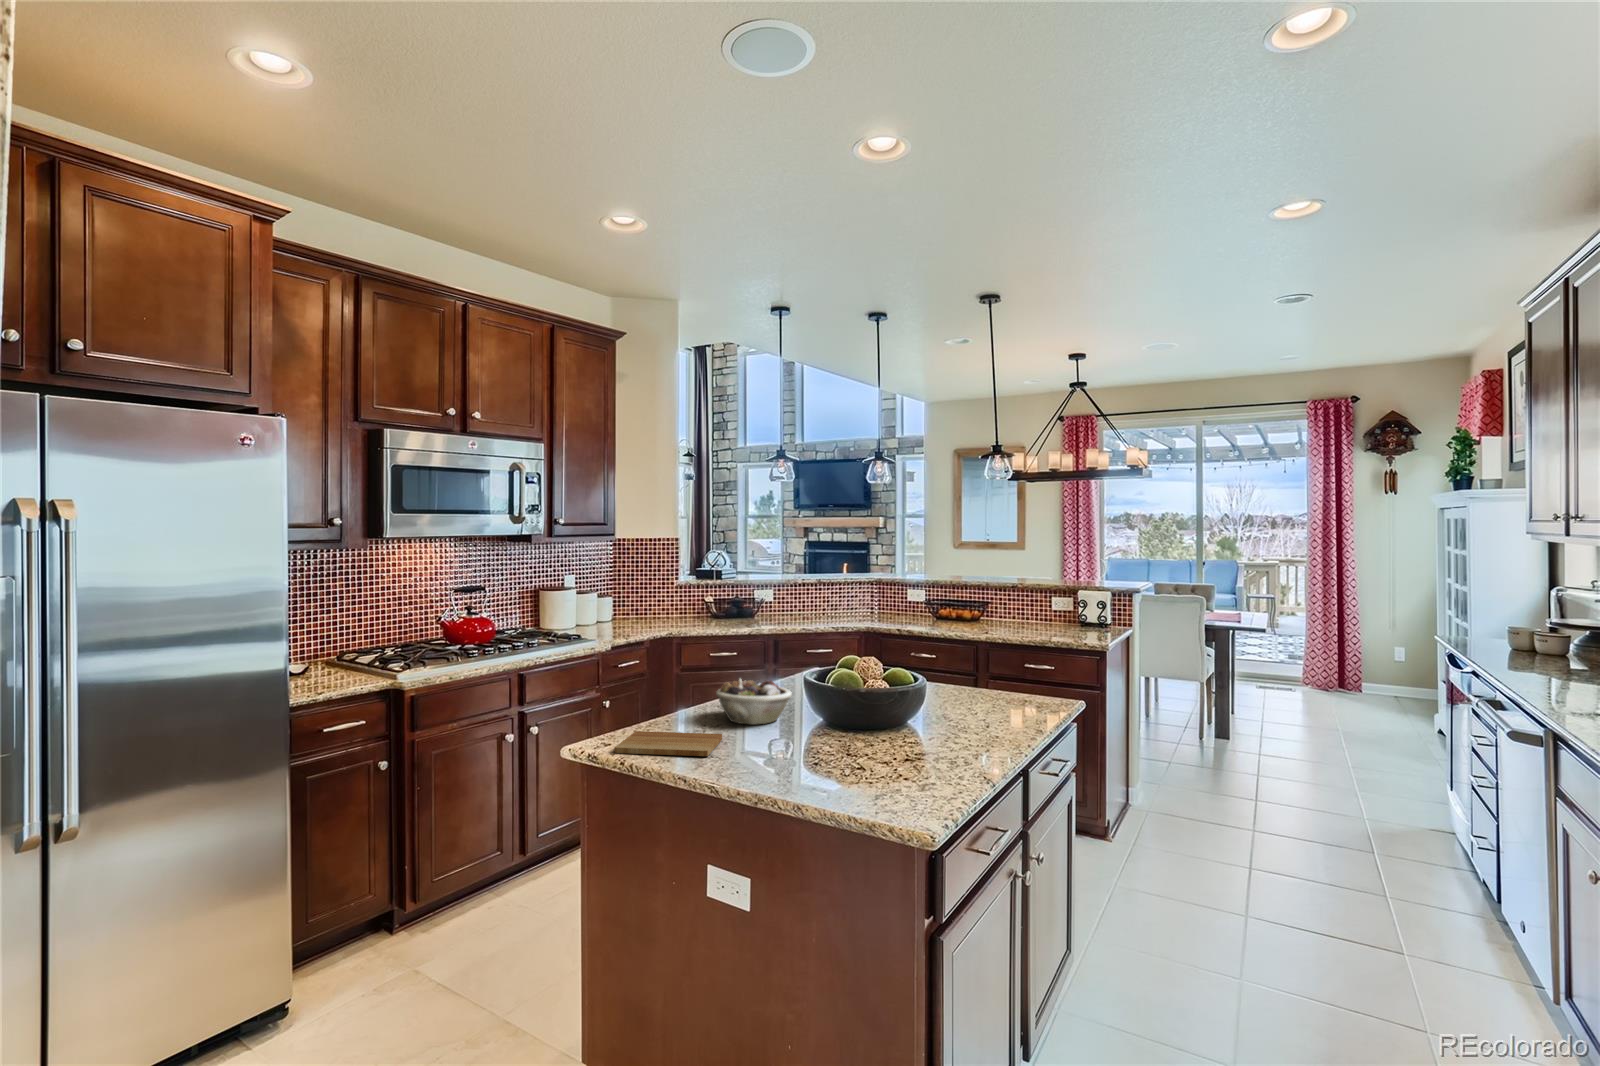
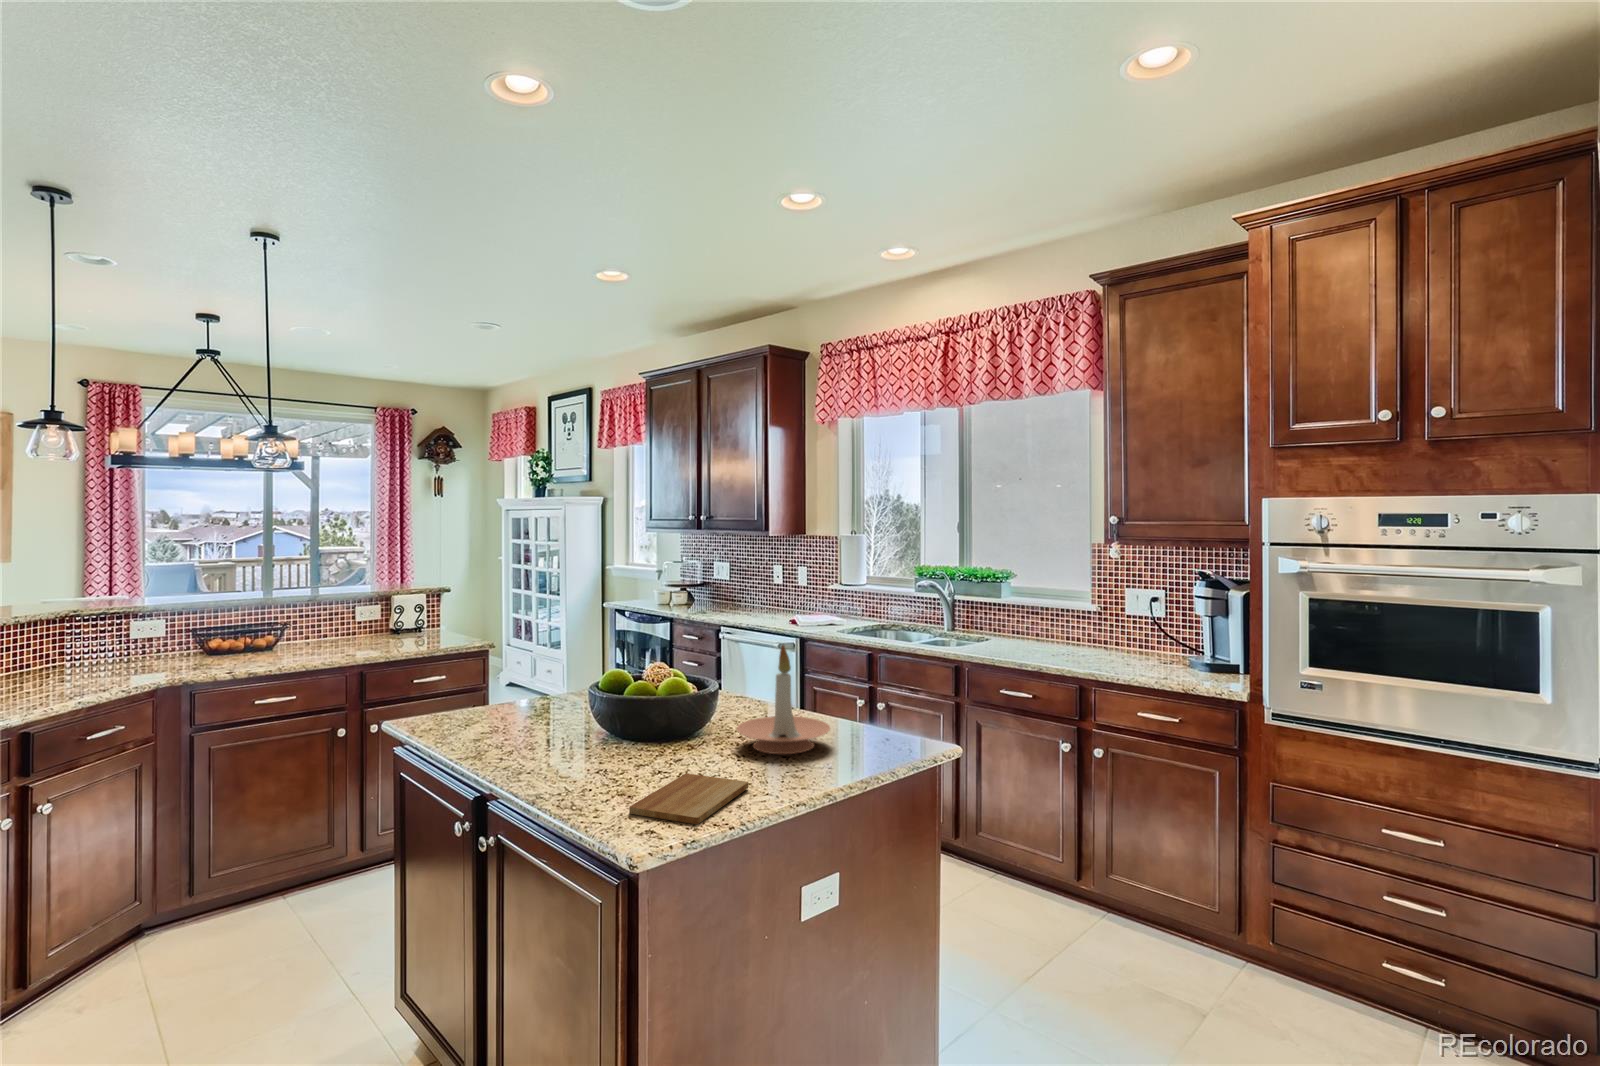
candle holder: none [808,644,913,767] -> present [737,645,830,754]
succulent planter: present [716,679,792,724] -> none [559,717,650,773]

